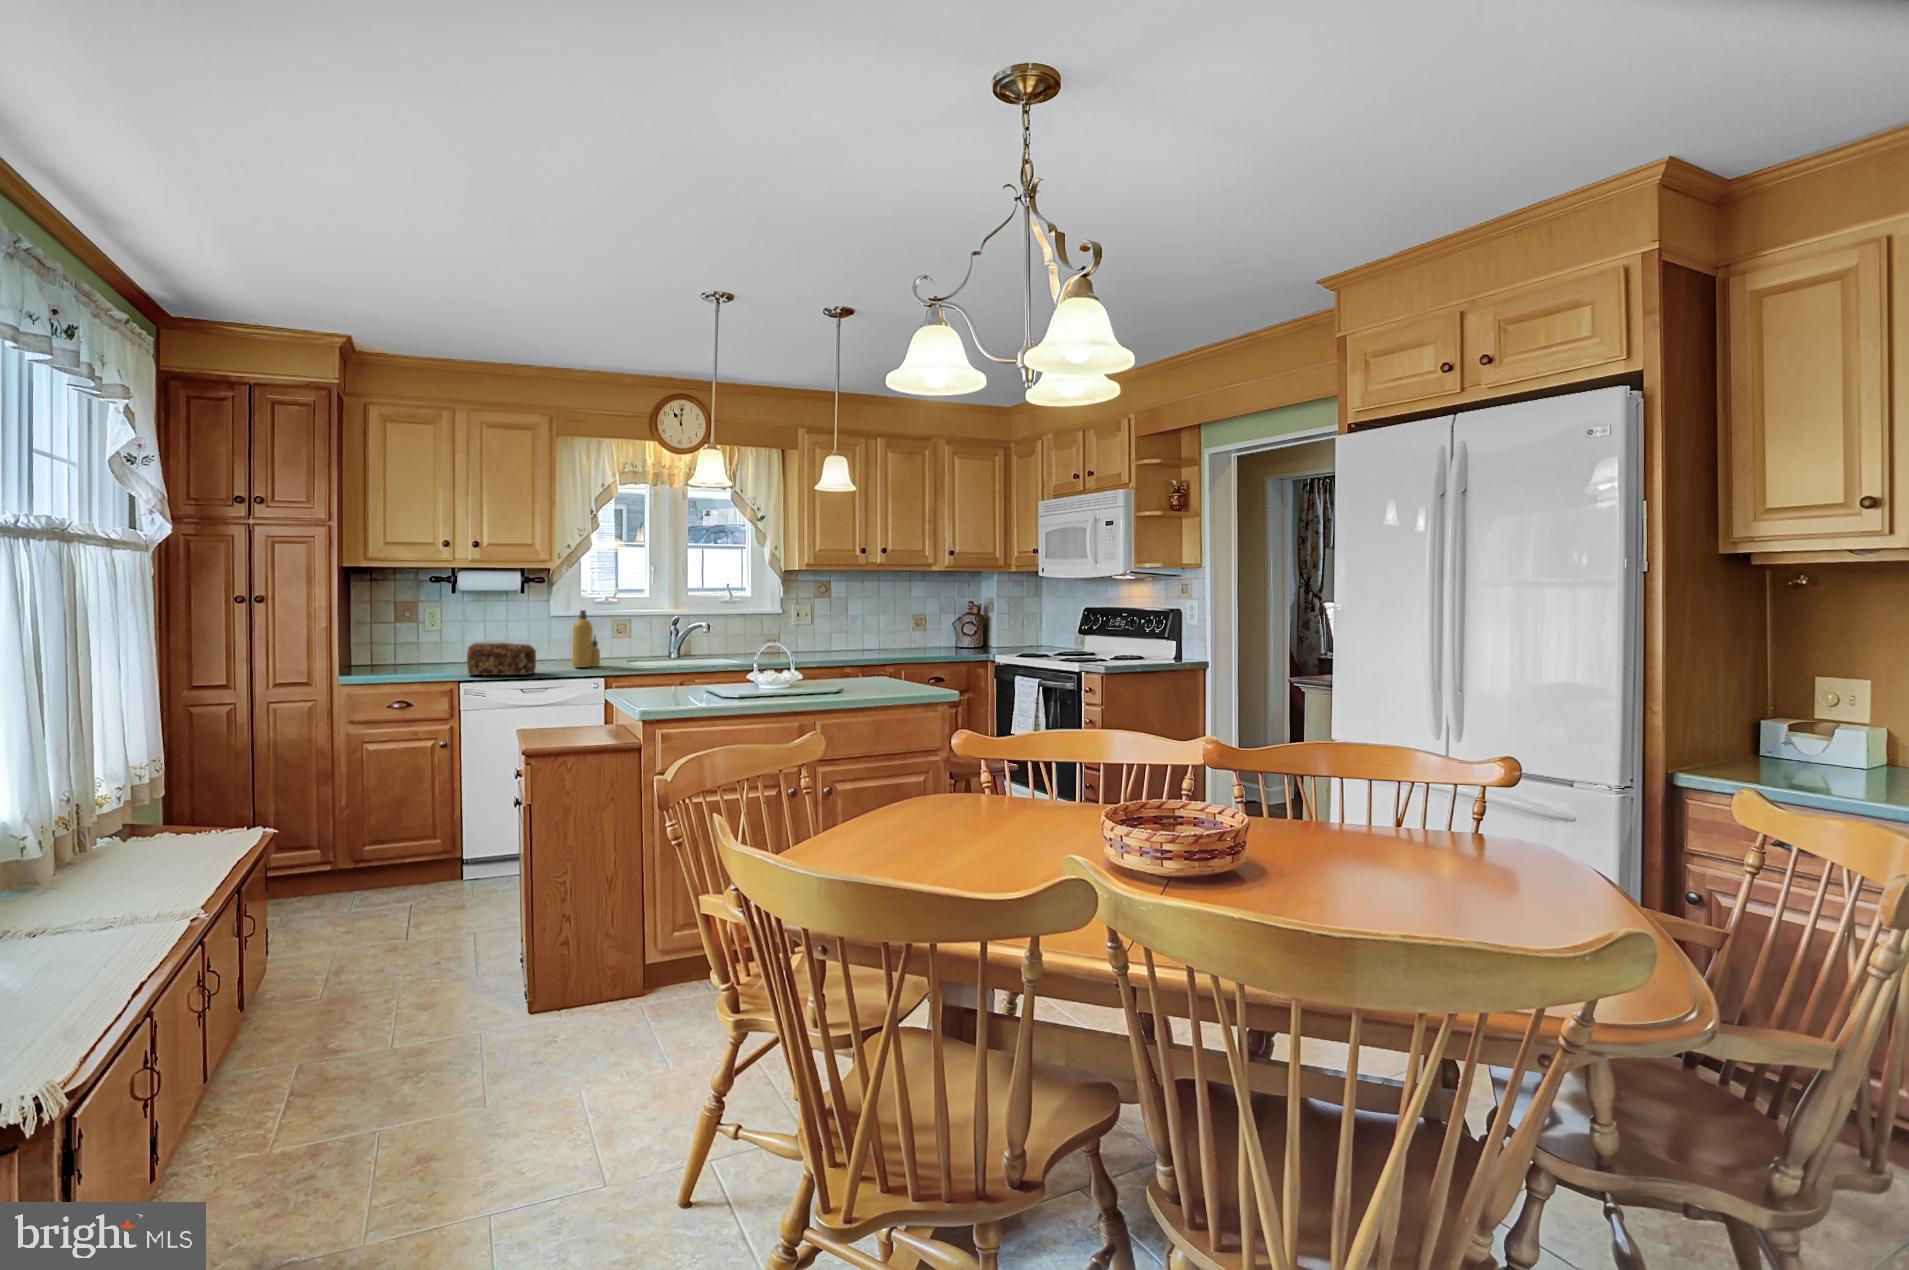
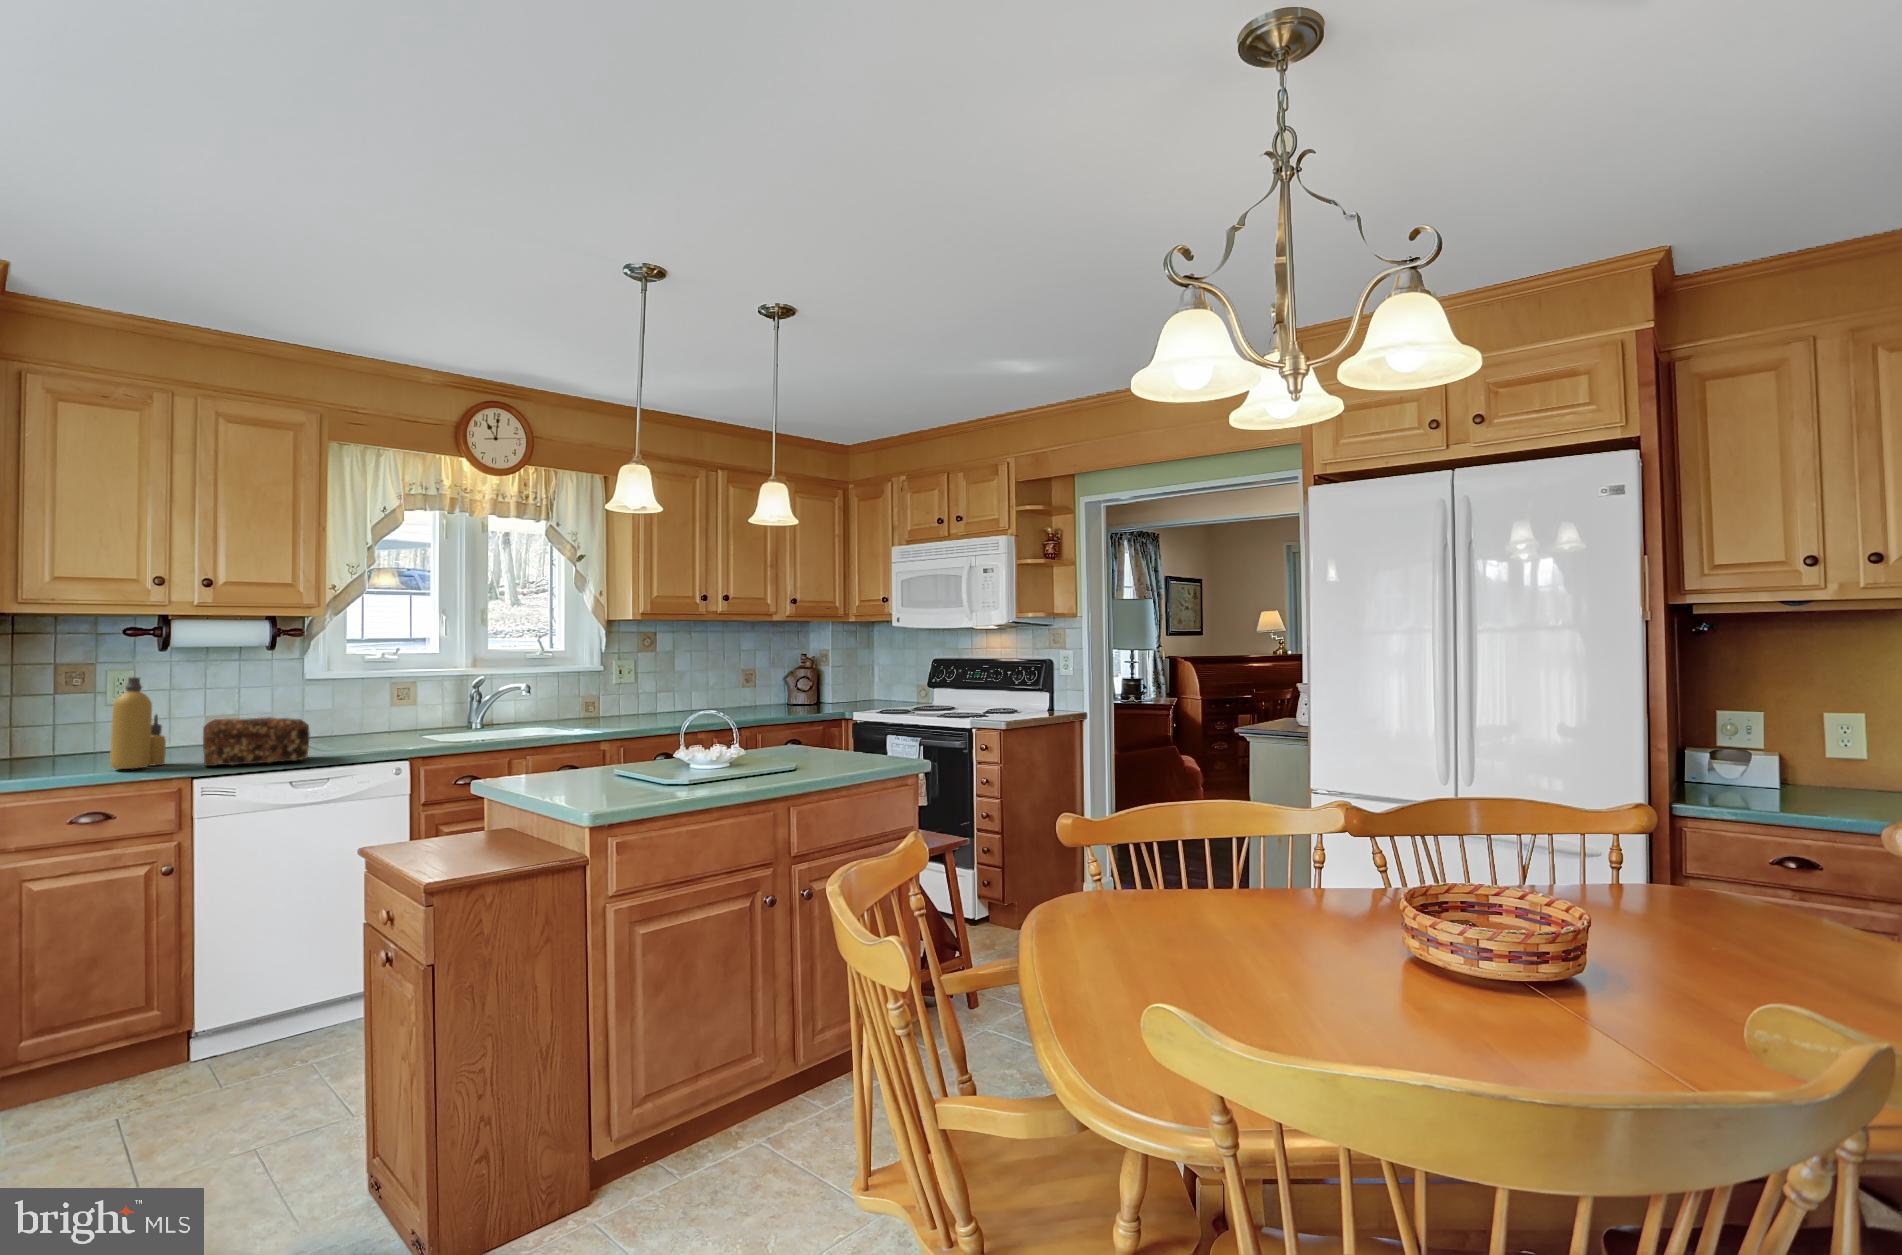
bottle: present [572,610,600,667] -> present [110,677,166,769]

